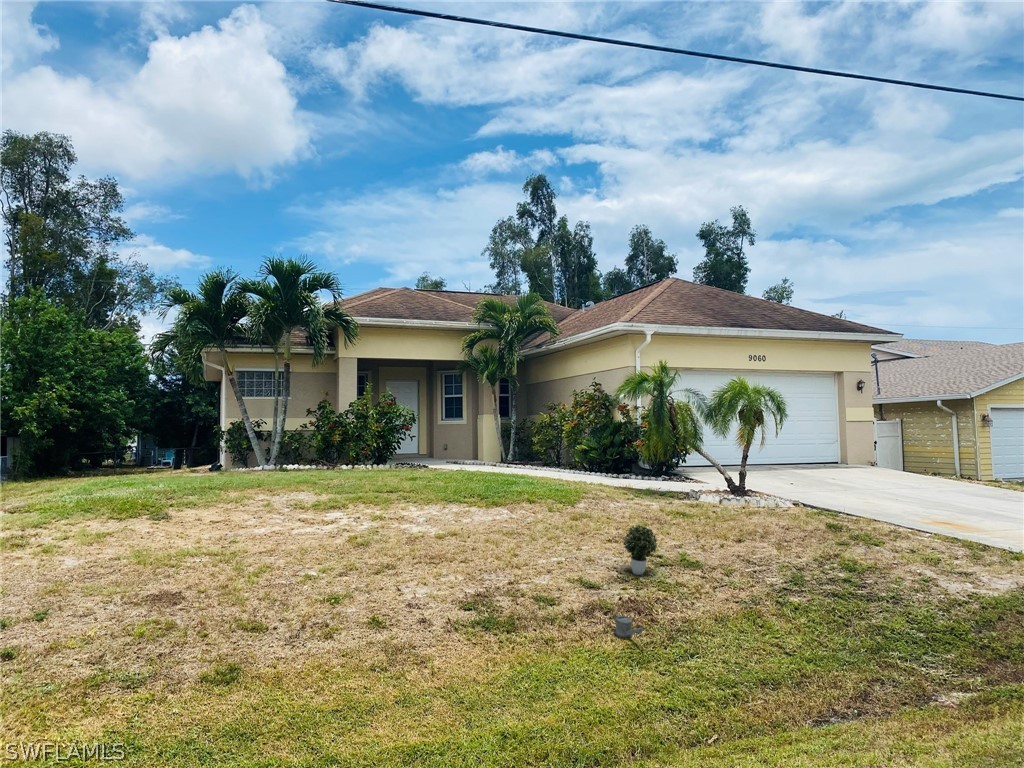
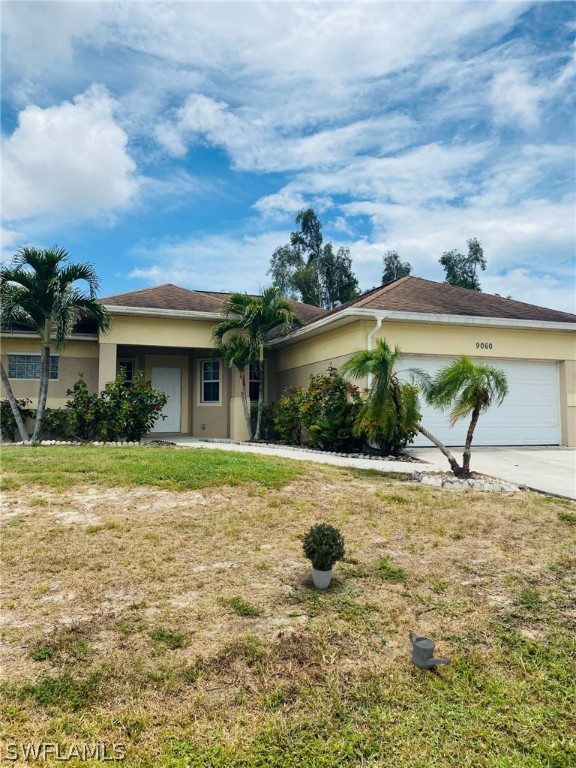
watering can: present [614,613,643,638] -> present [409,632,451,669]

